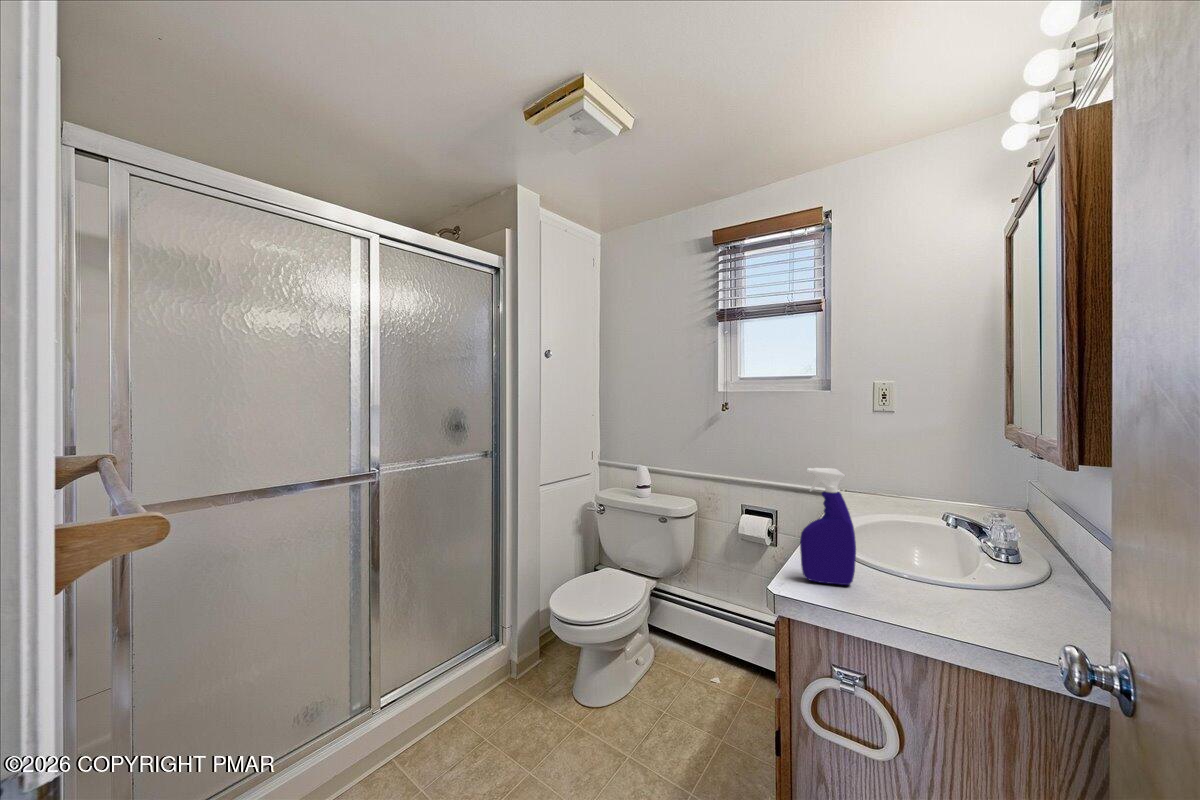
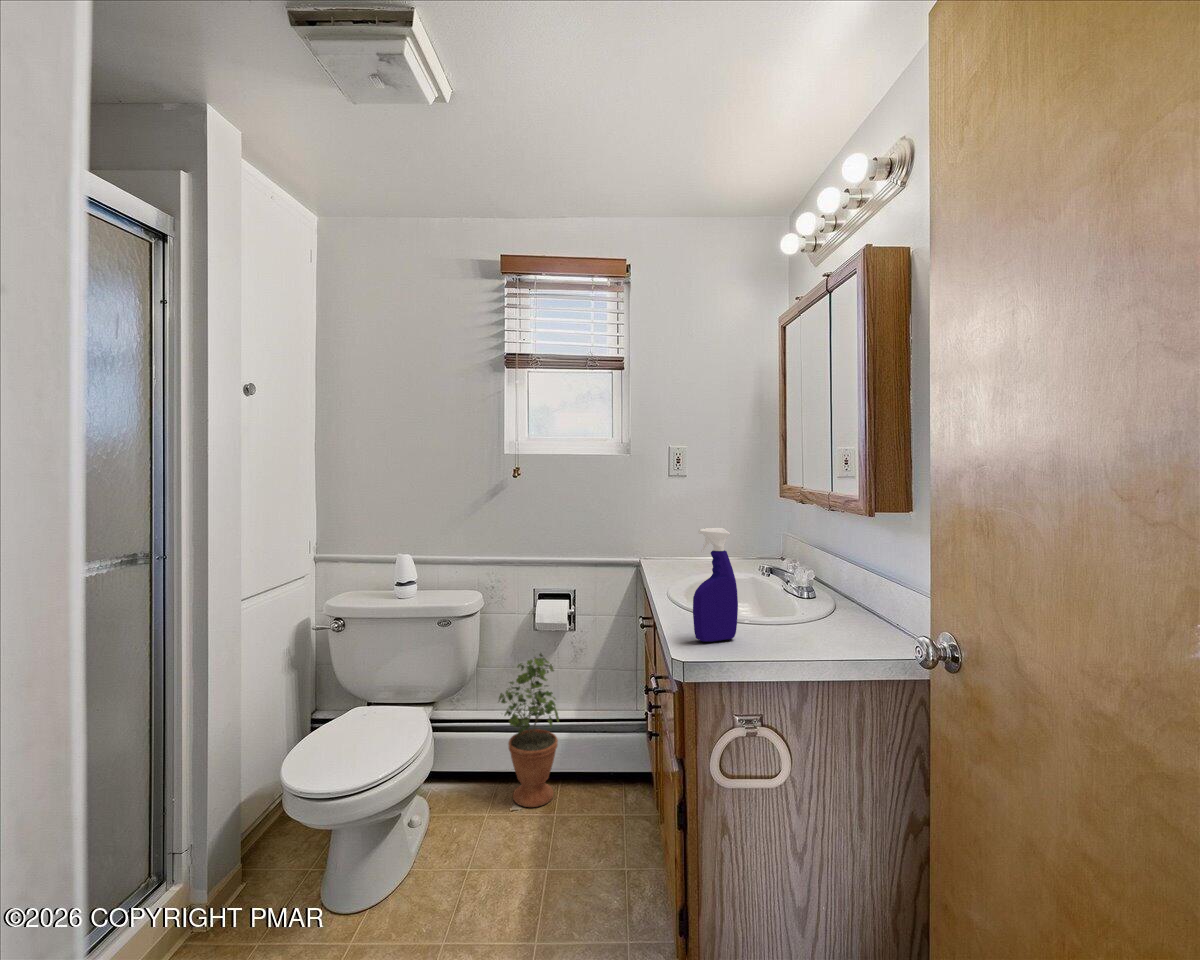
potted plant: none [700,553,755,687] -> present [499,653,559,807]

